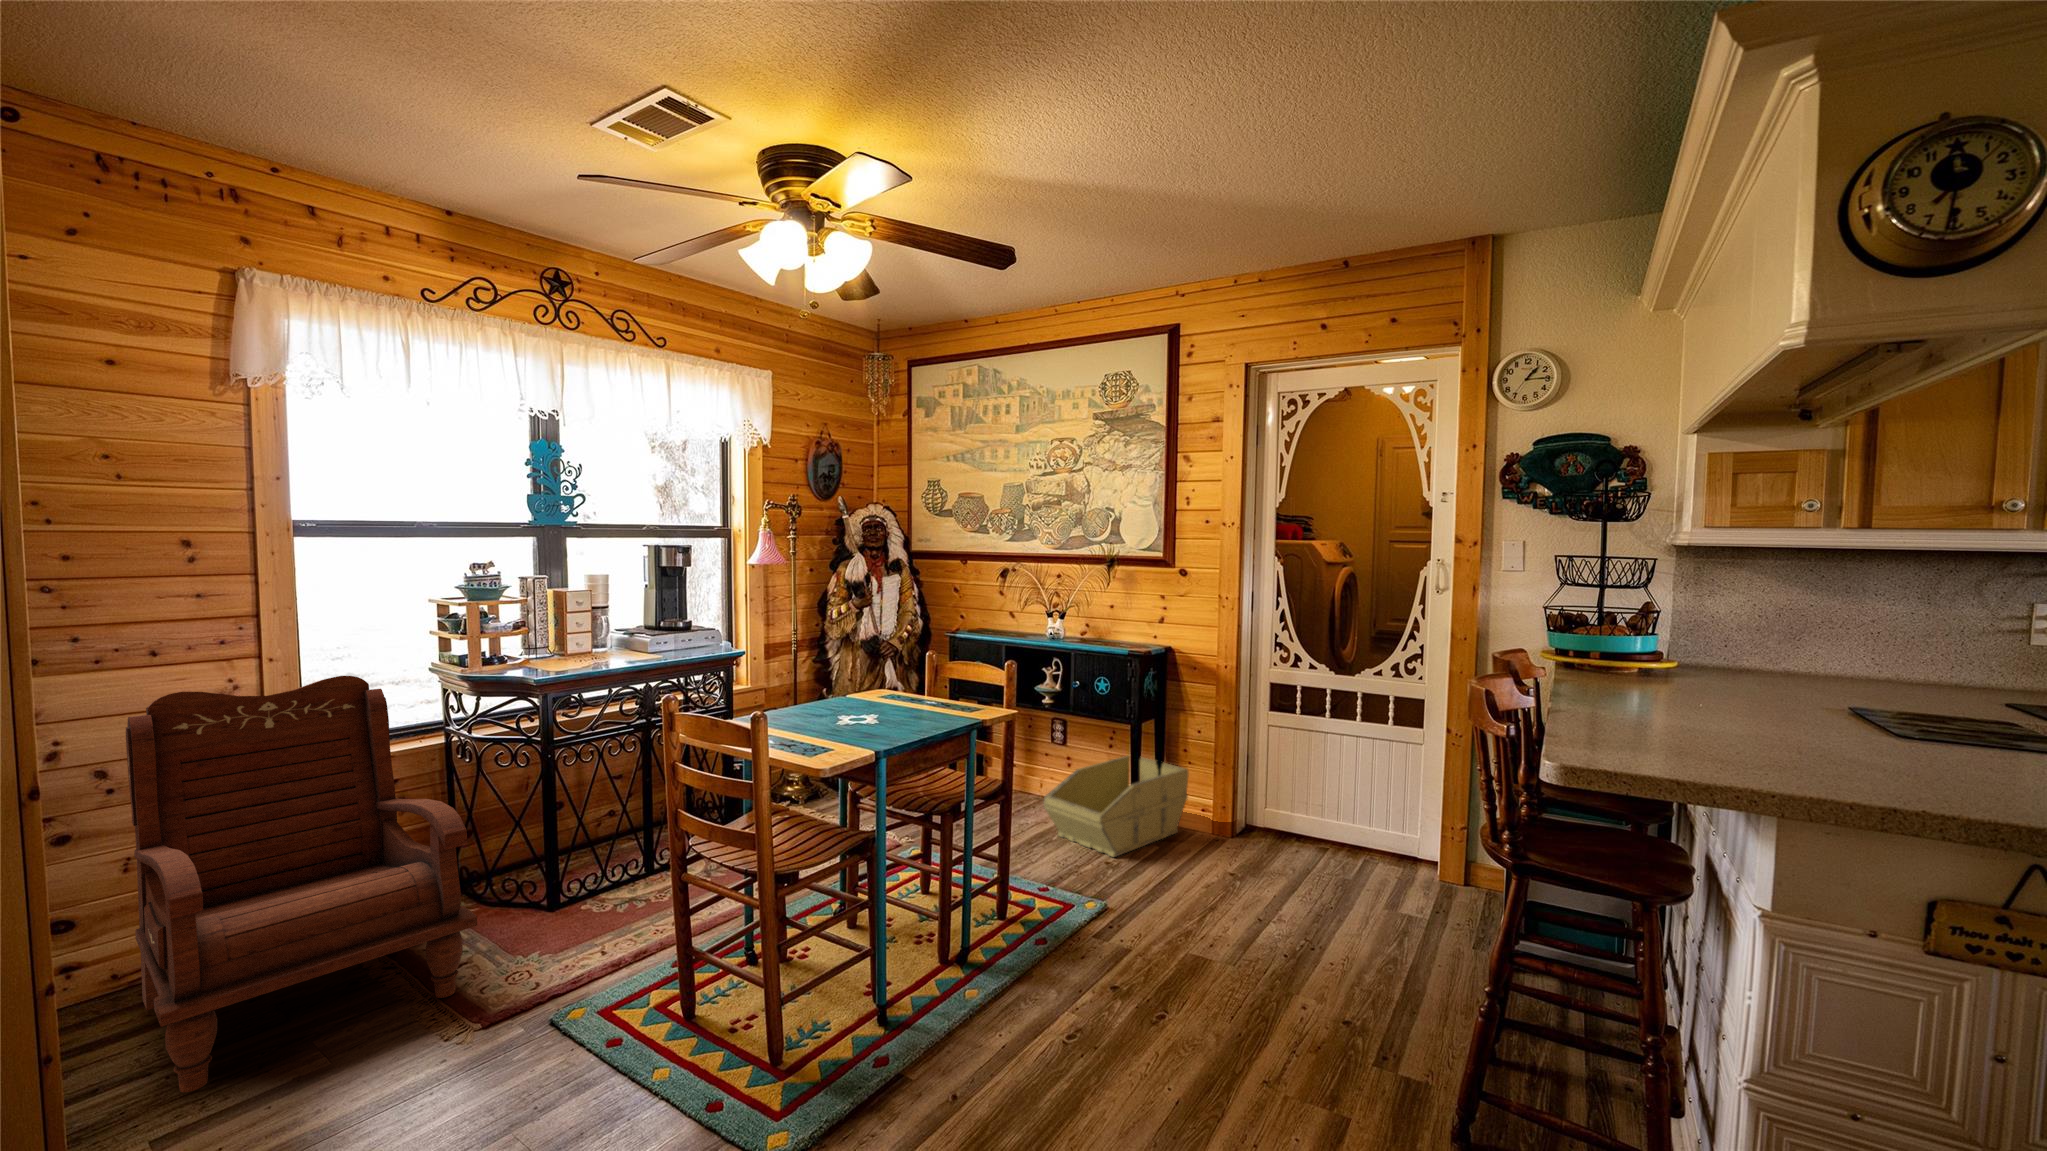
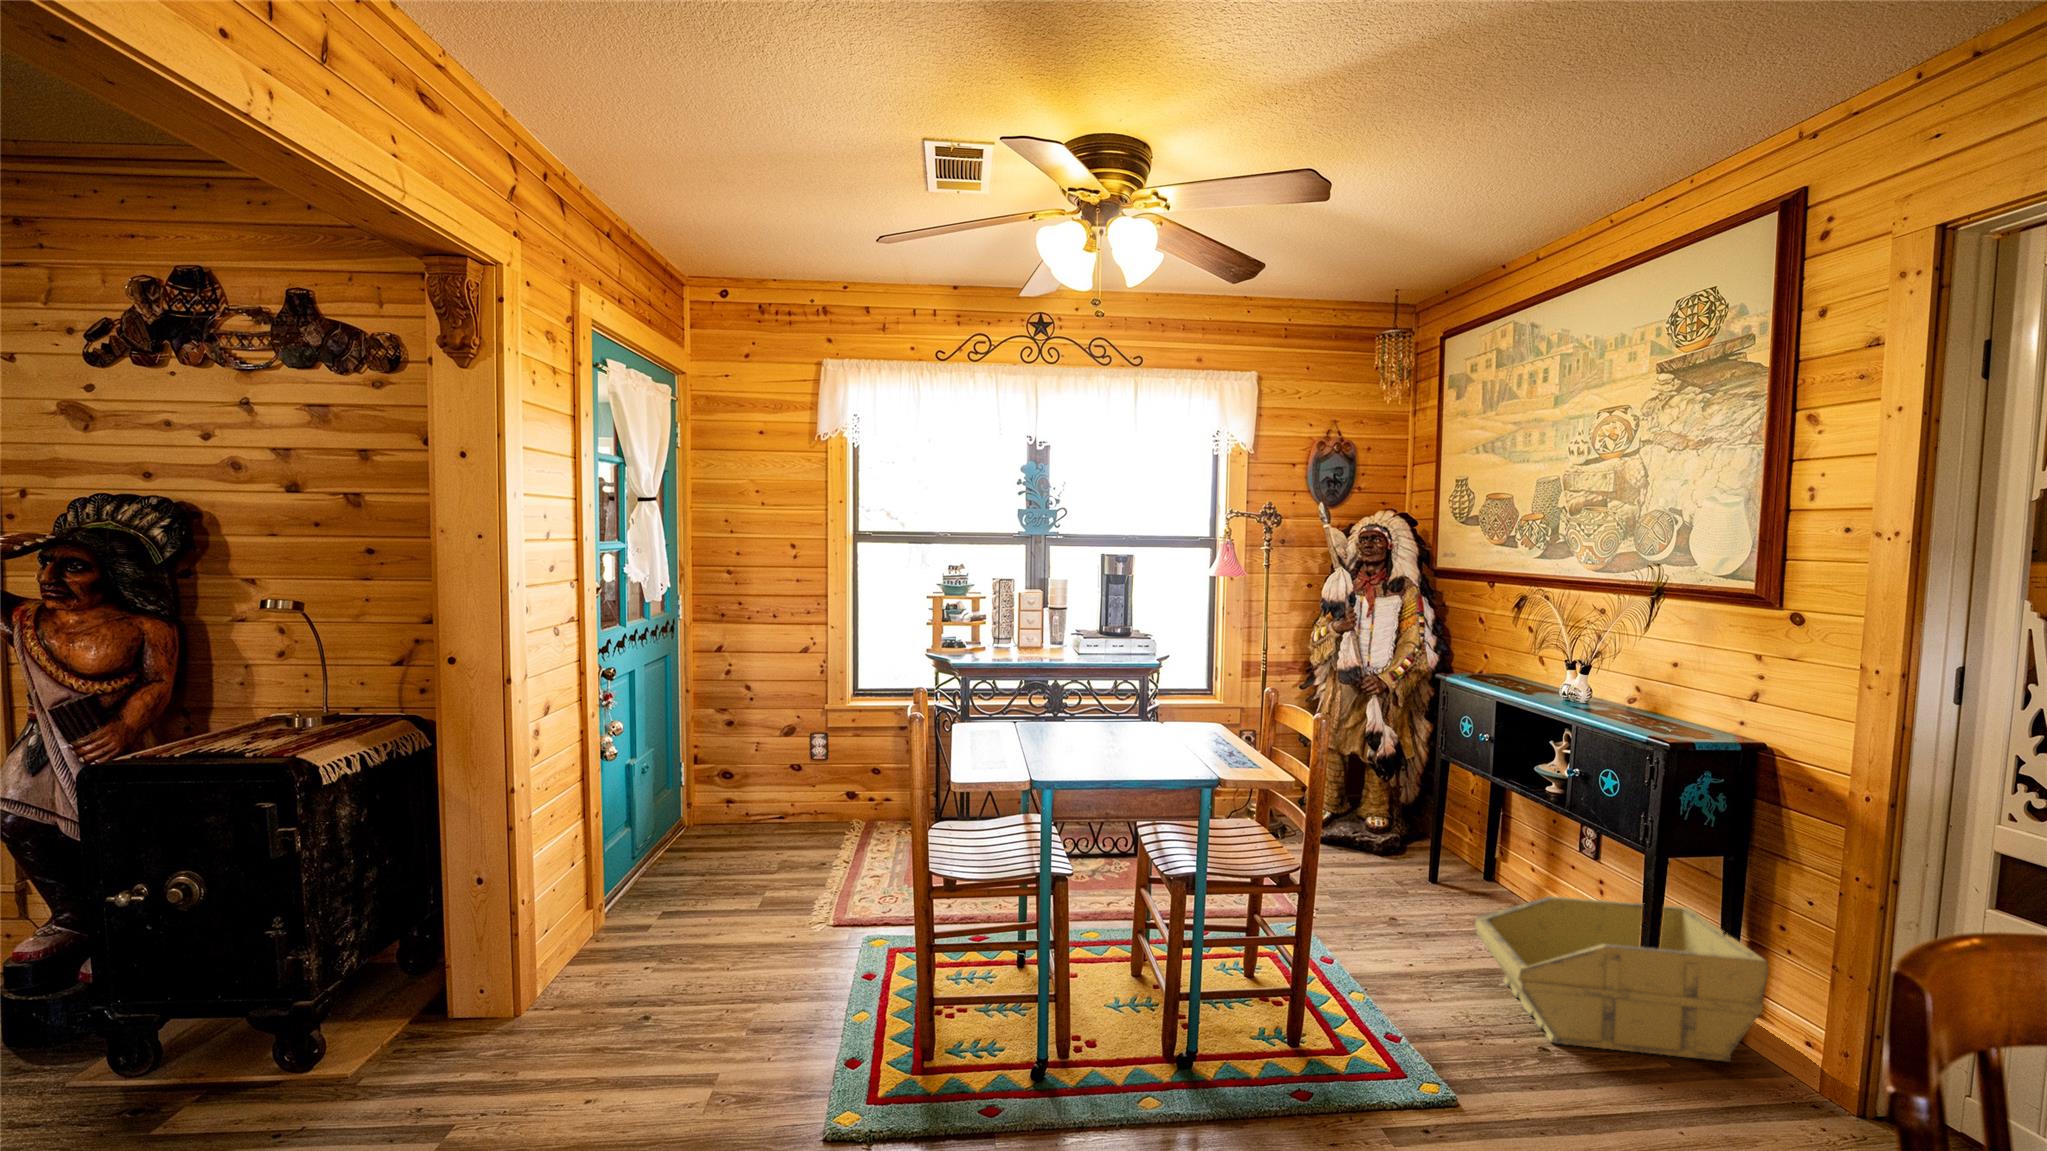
armchair: present [126,676,477,1092] -> none [695,639,891,886]

